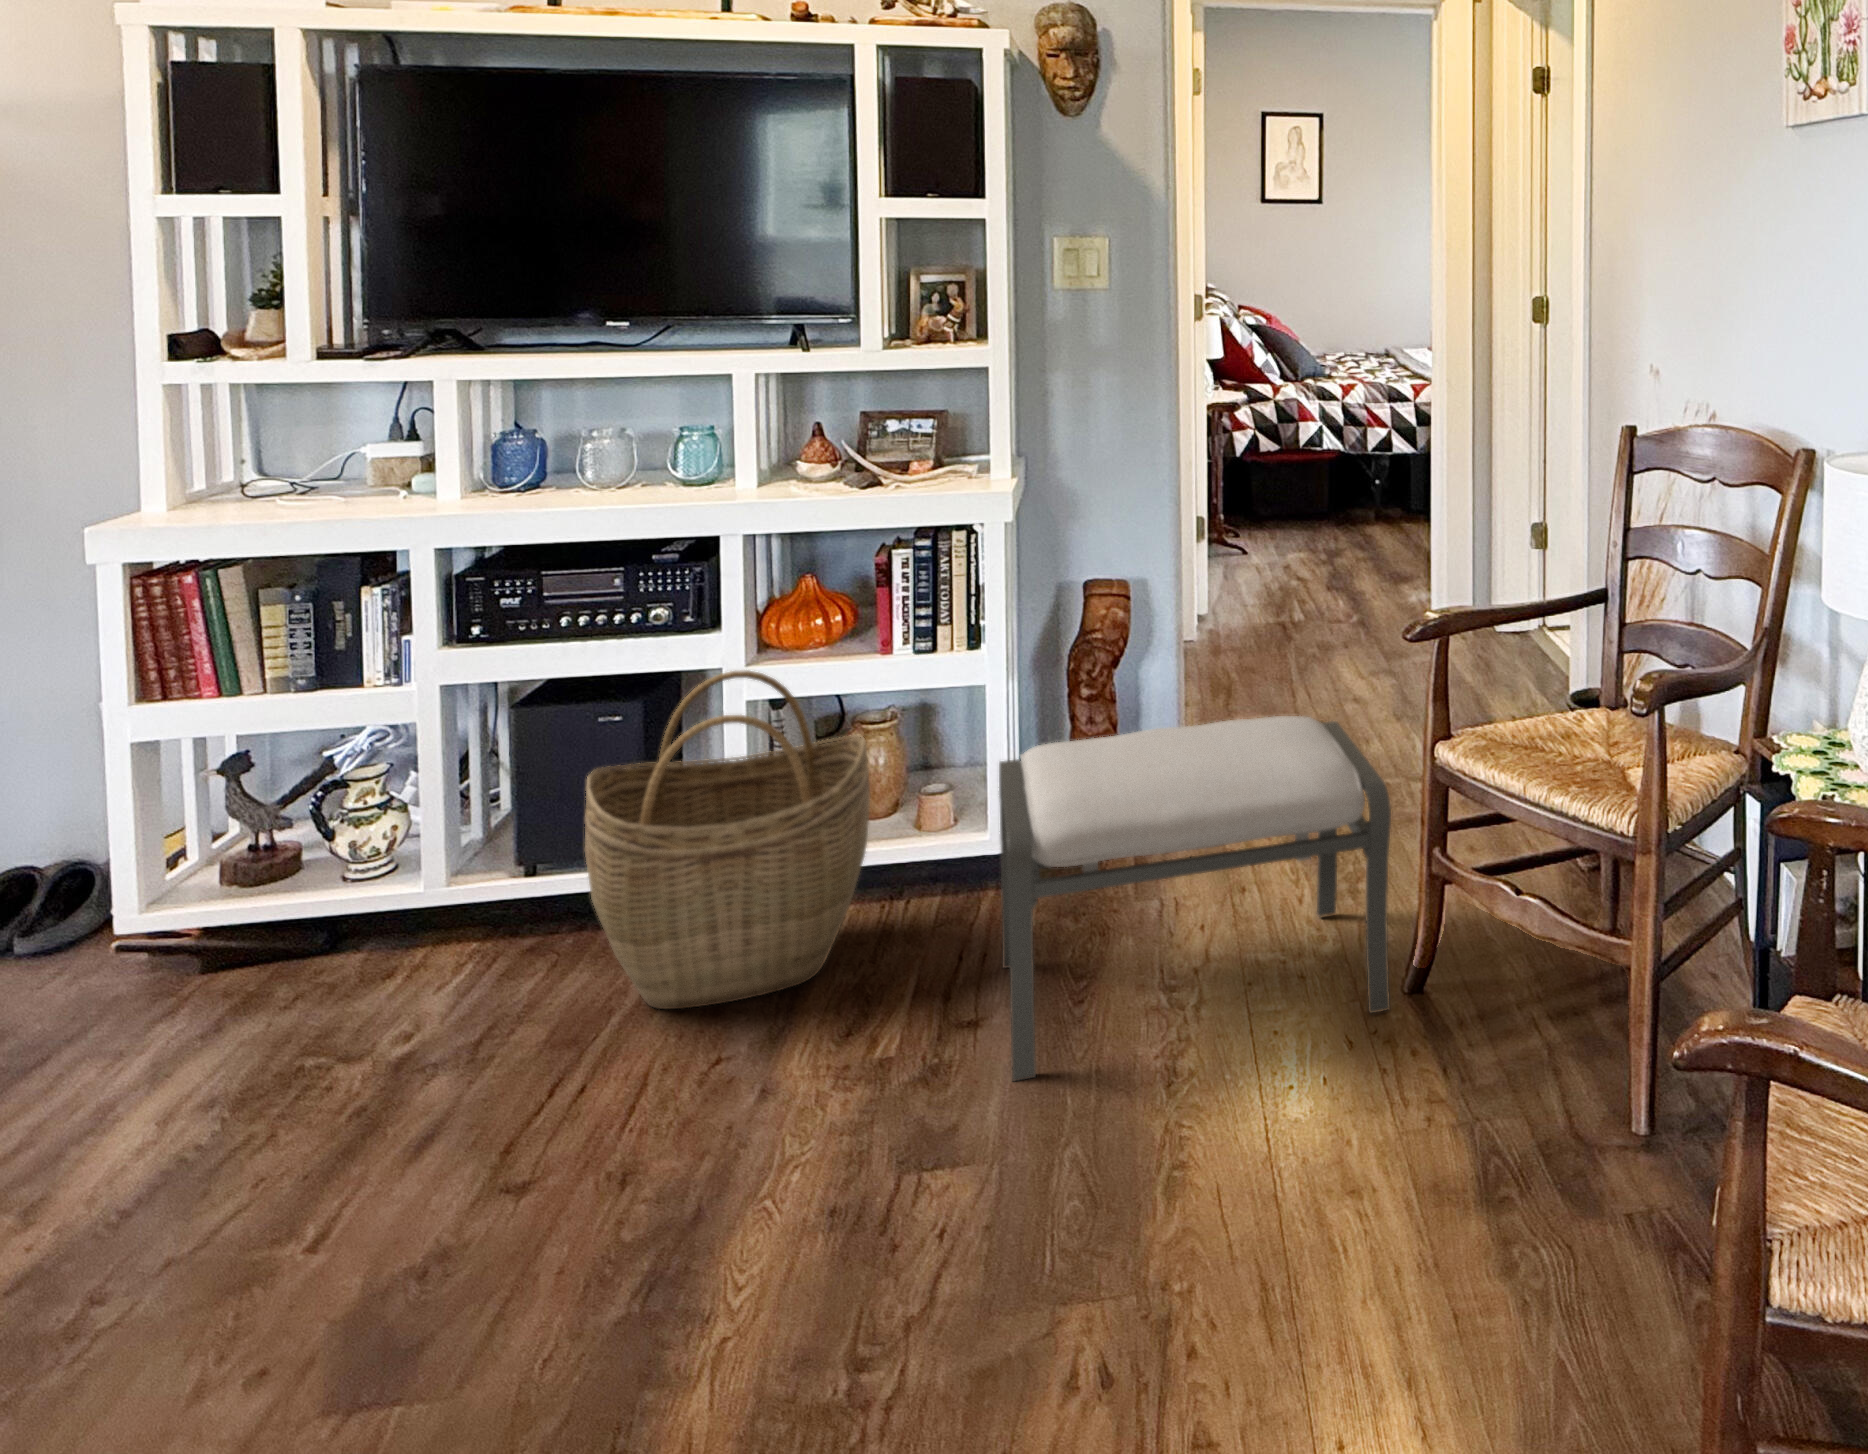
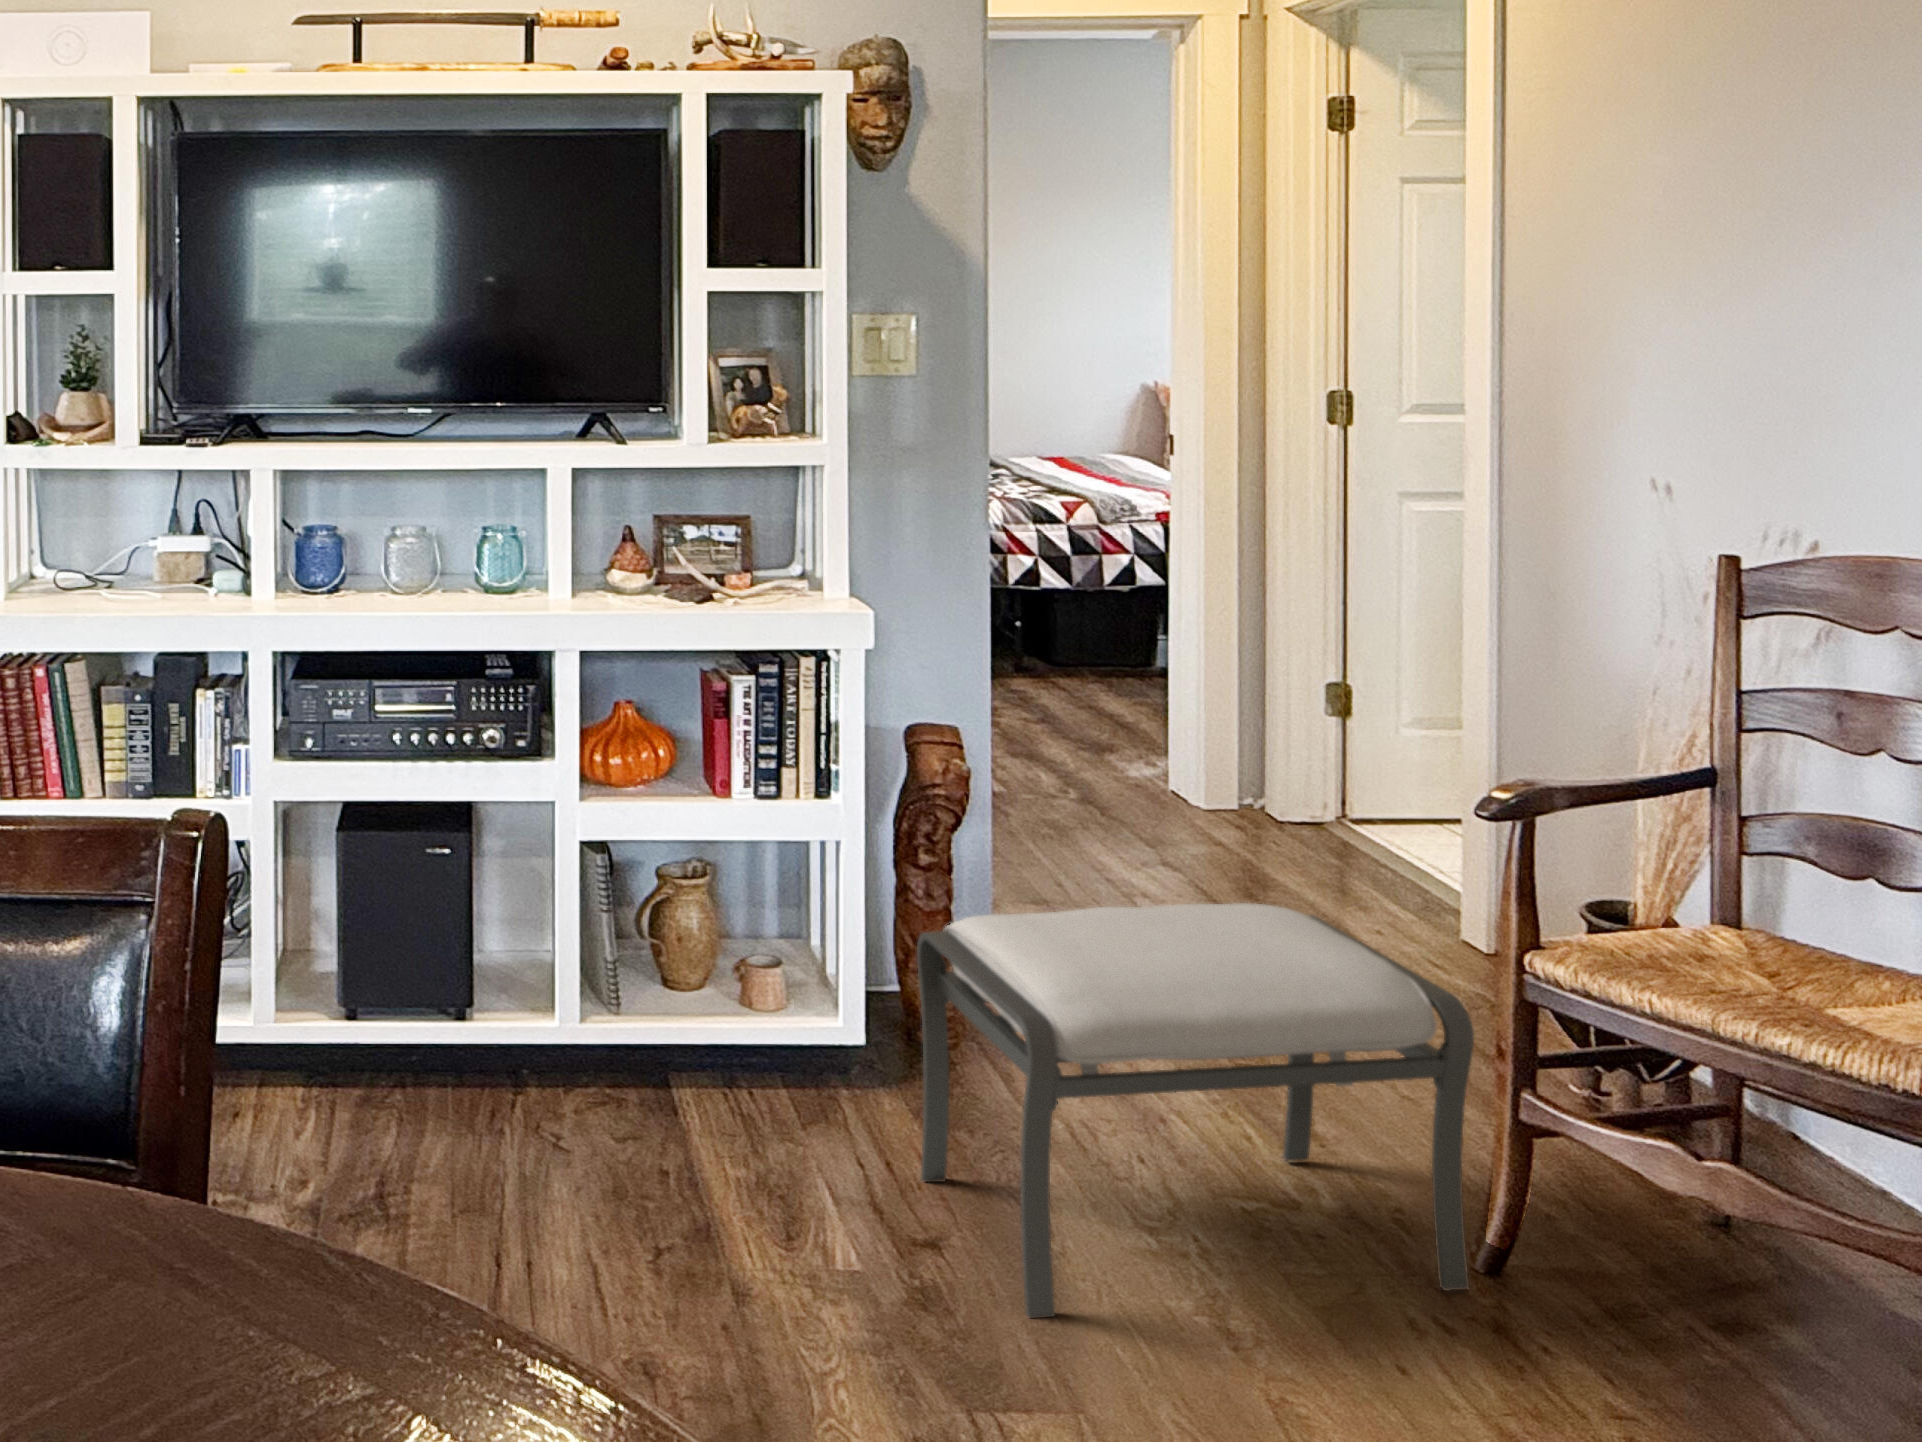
woven basket: present [585,671,870,1009] -> none [470,805,760,1187]

